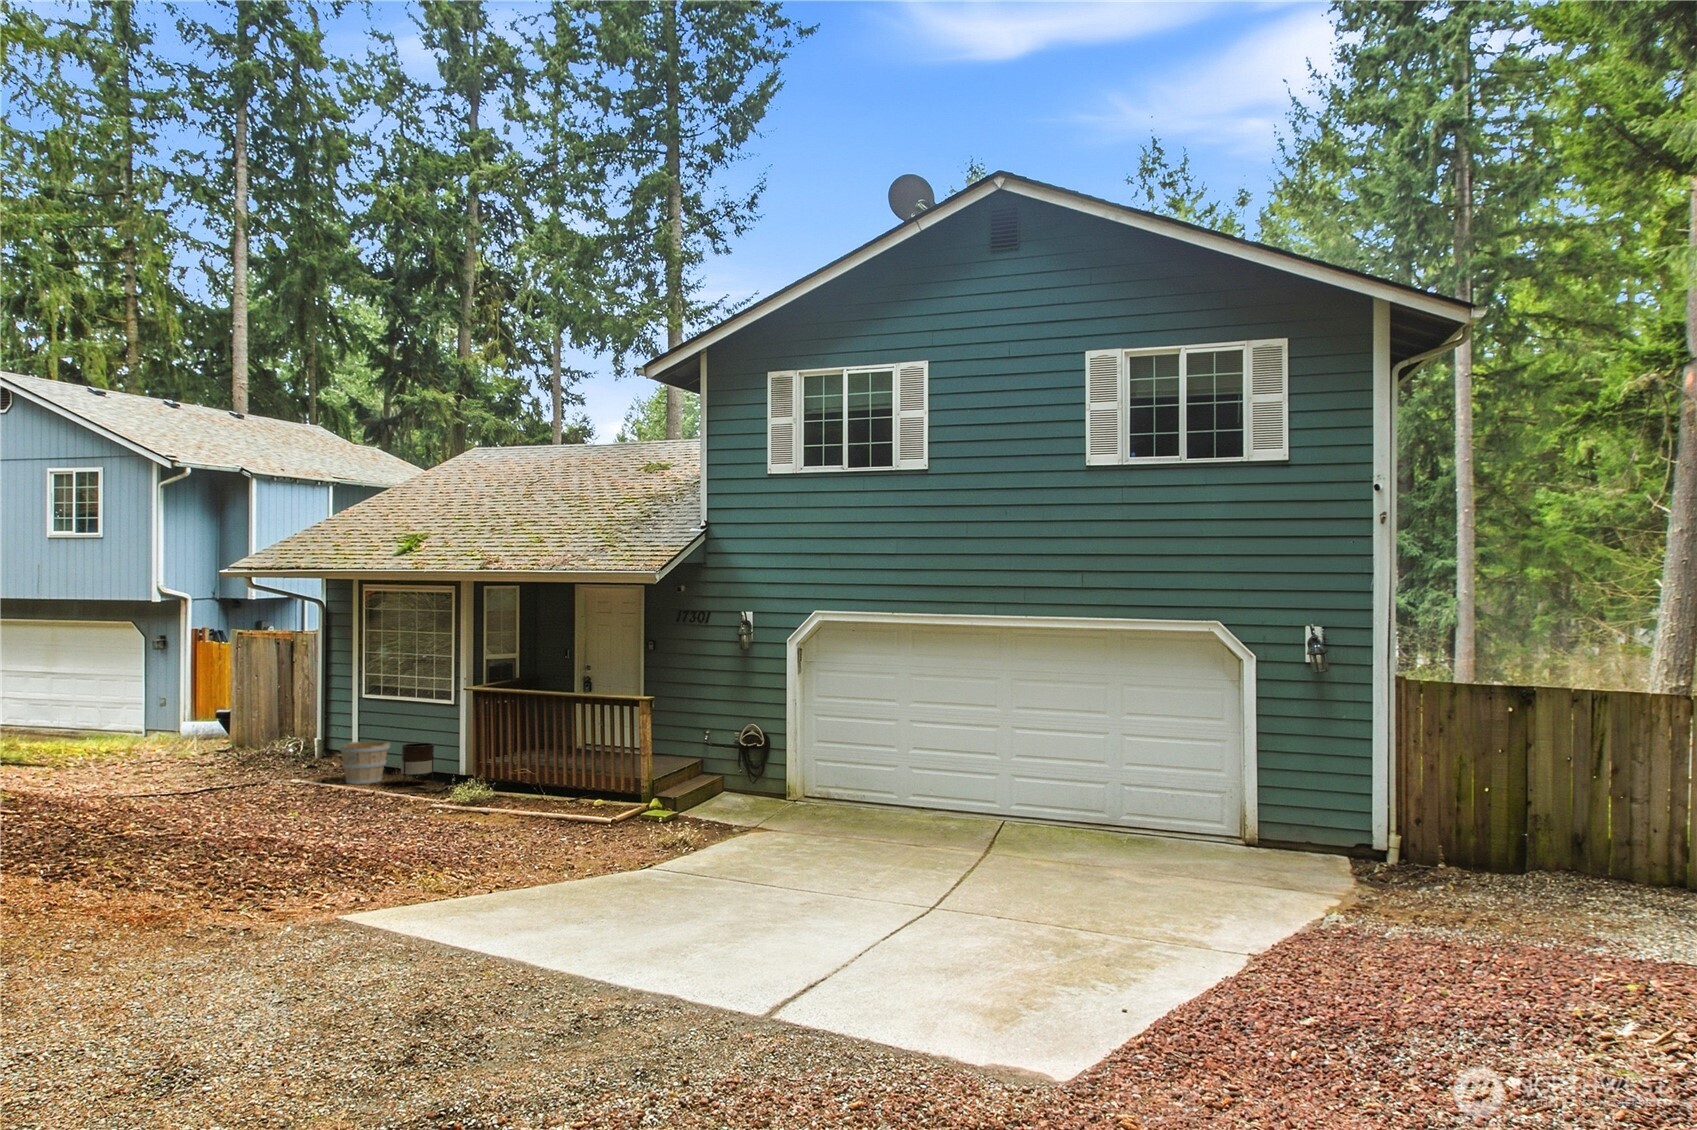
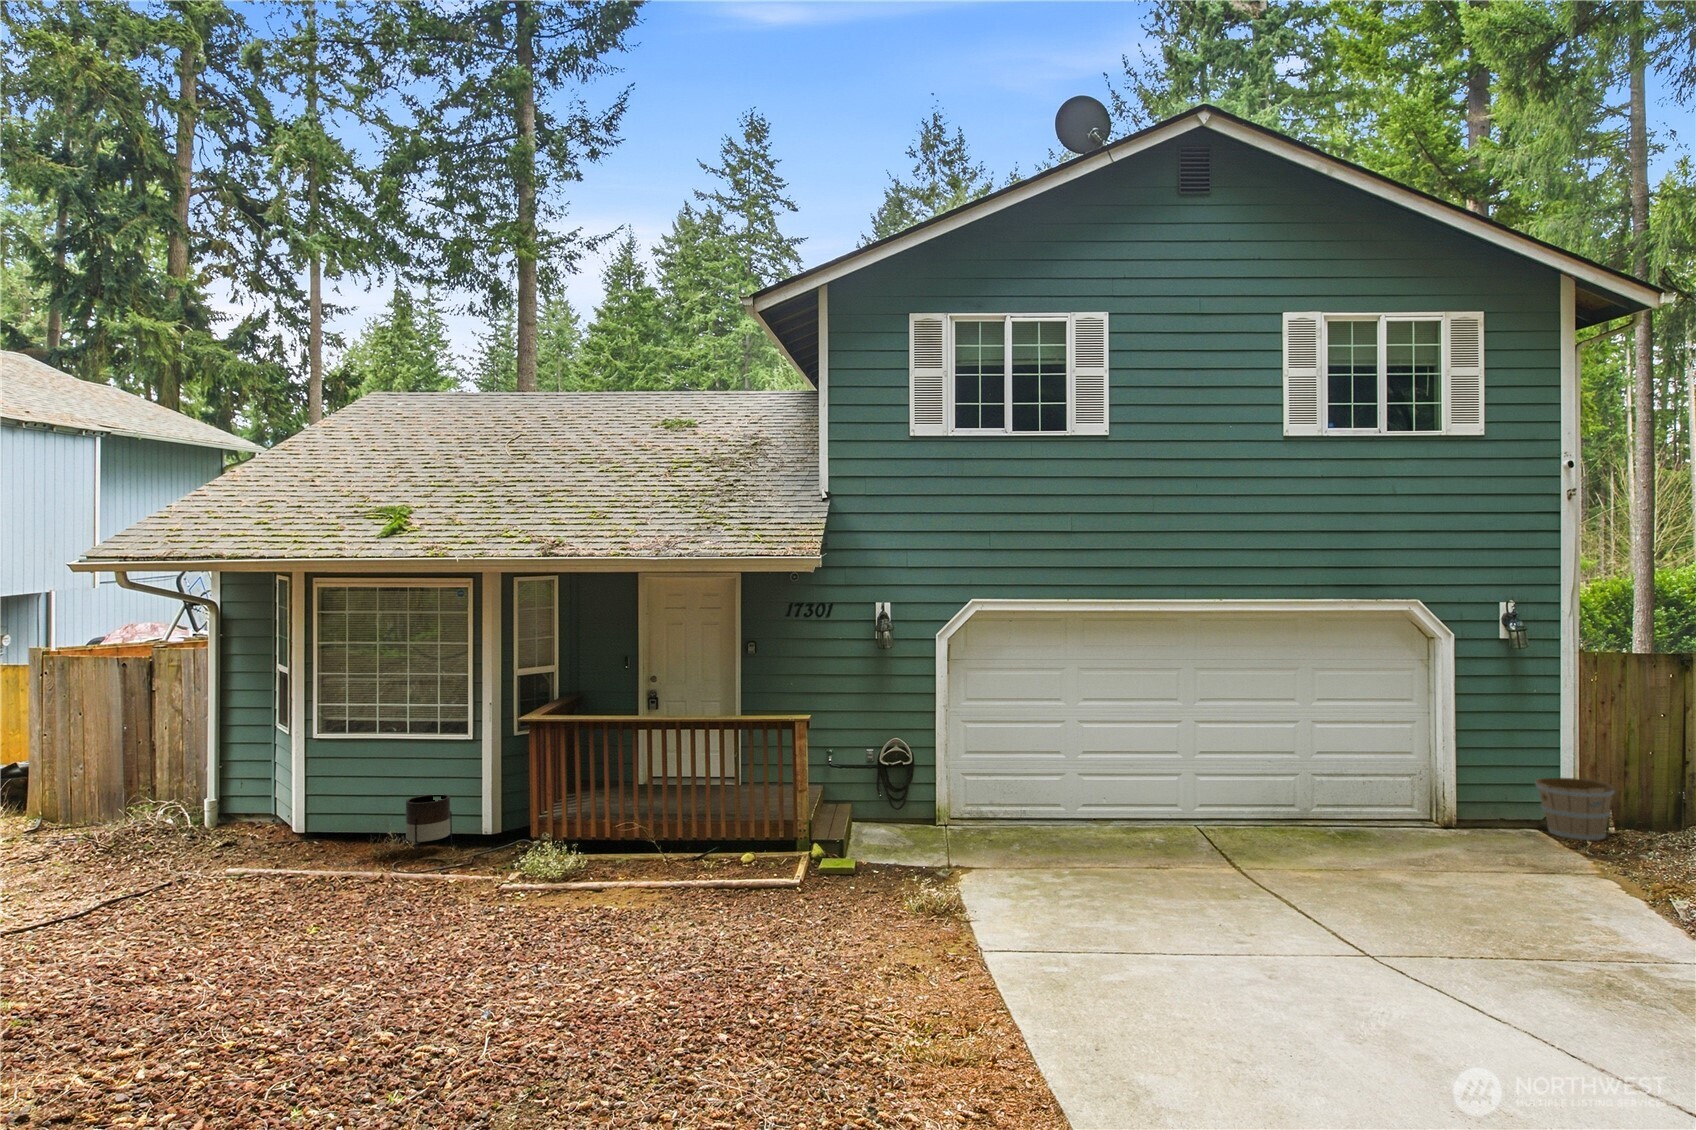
wooden bucket: present [340,742,390,784] -> present [1535,778,1615,841]

